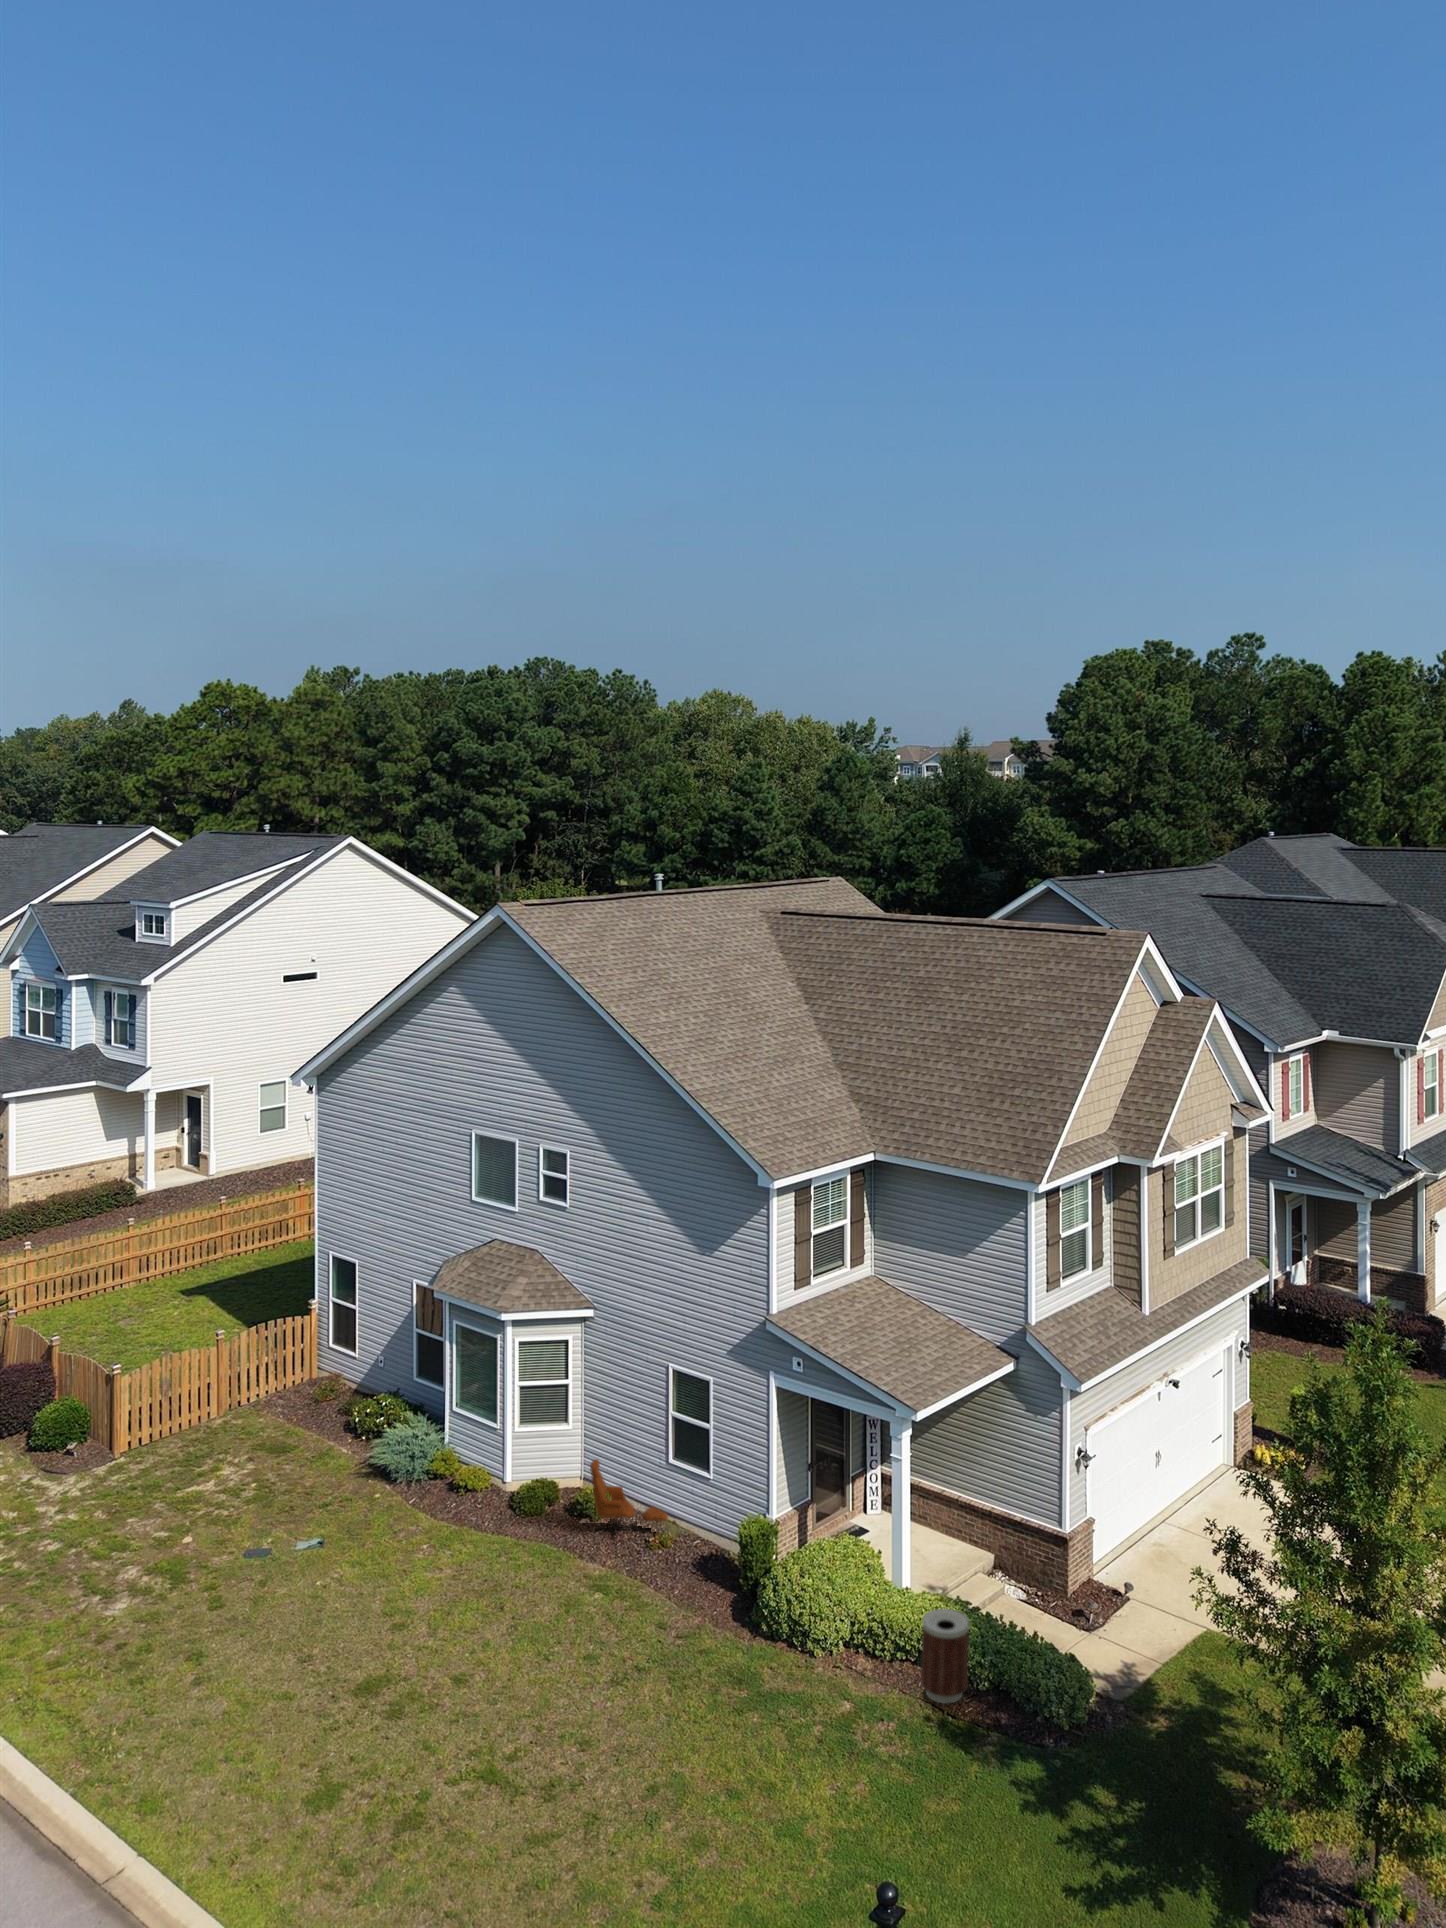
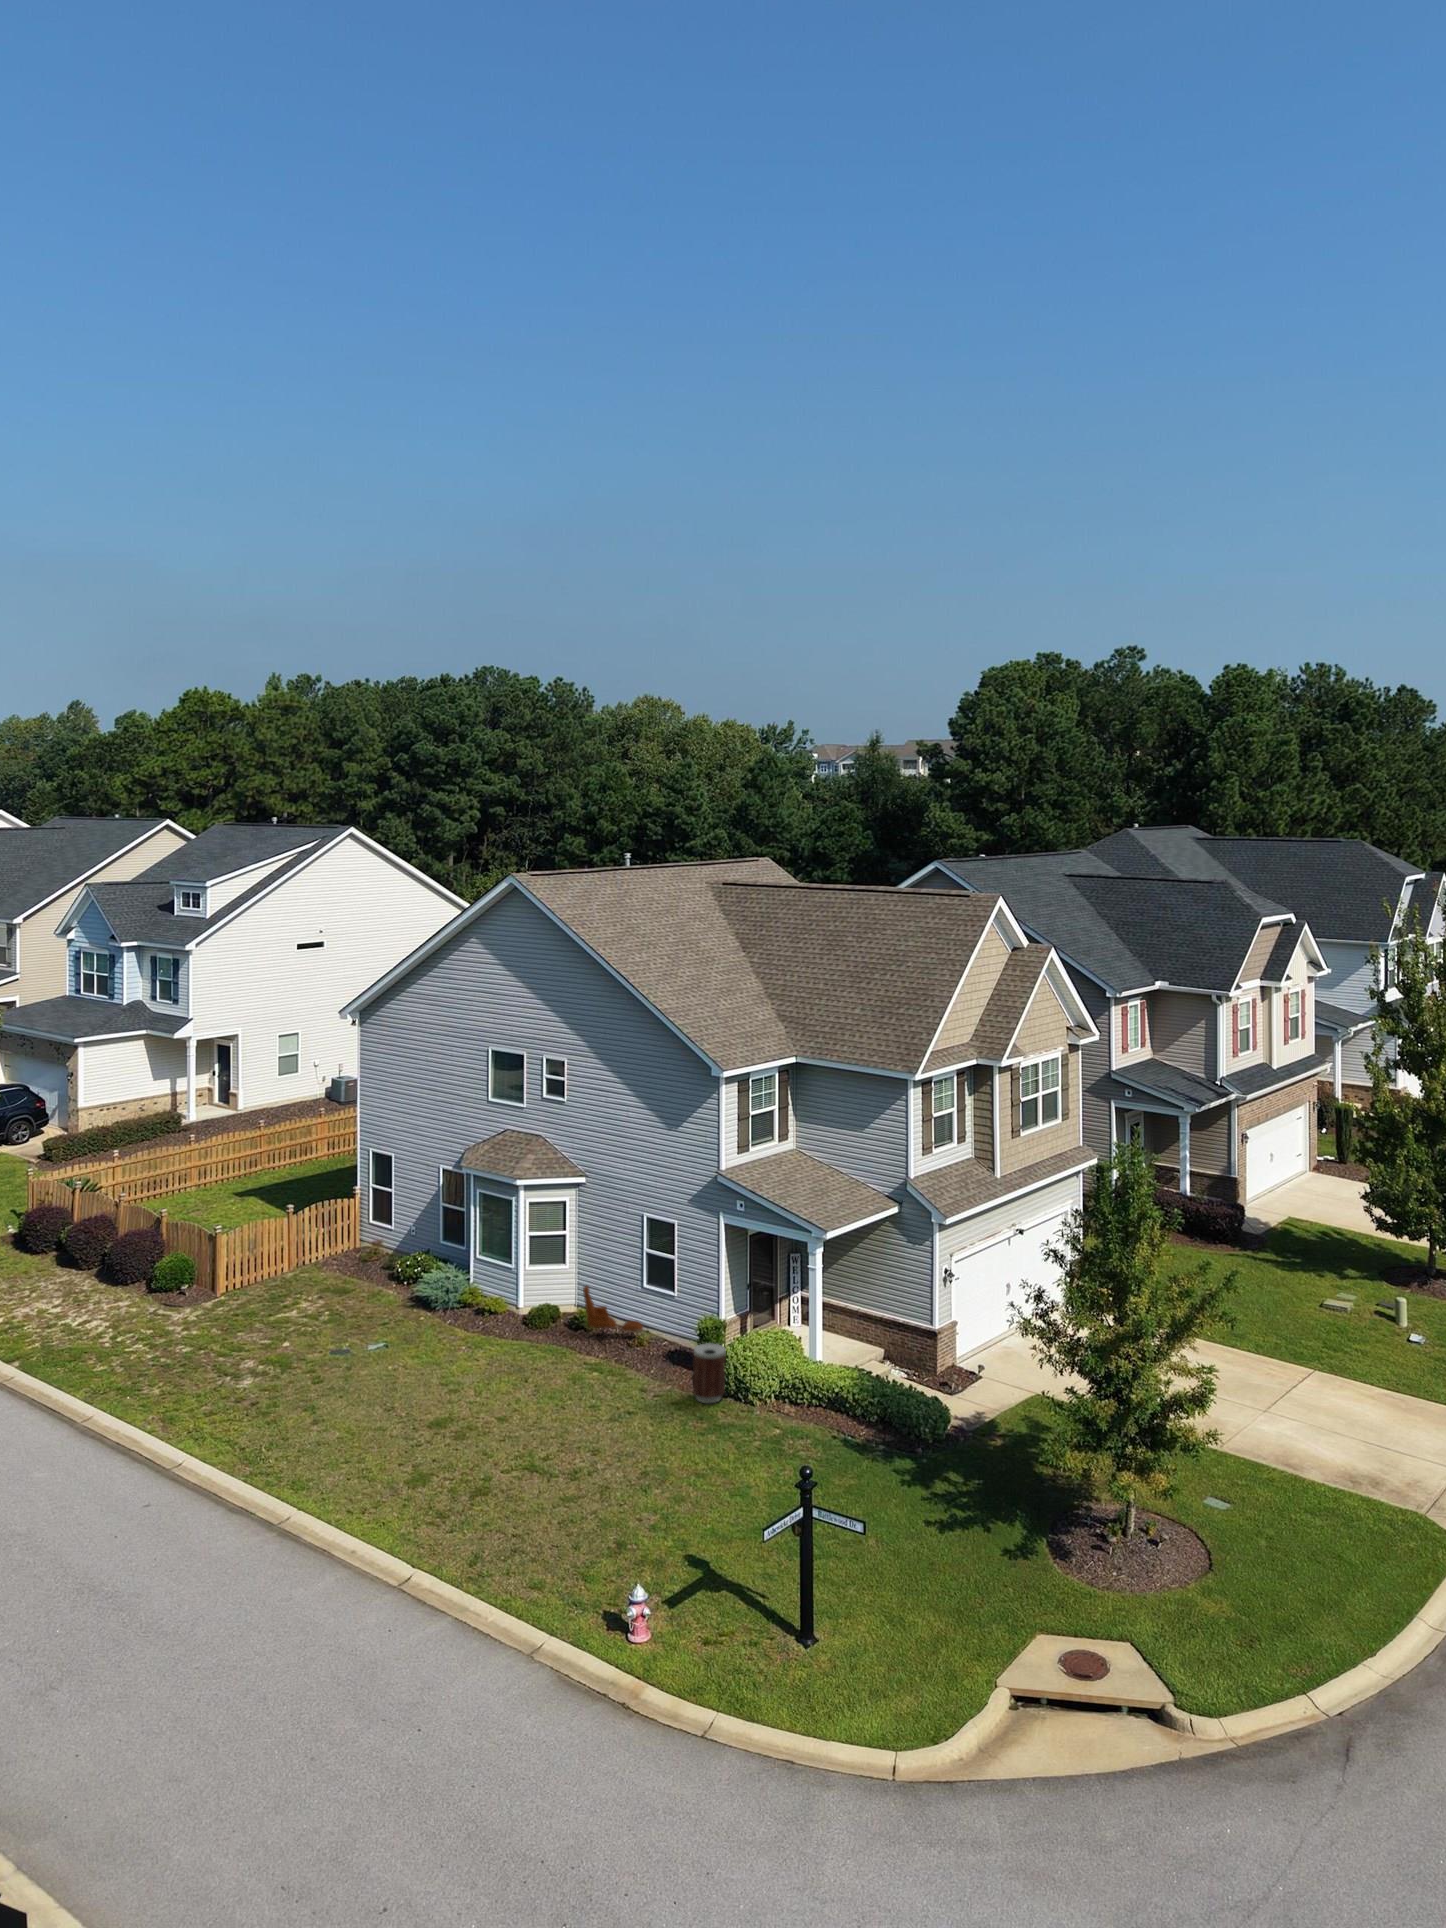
trash can: present [921,1609,970,1703] -> present [693,1343,726,1403]

